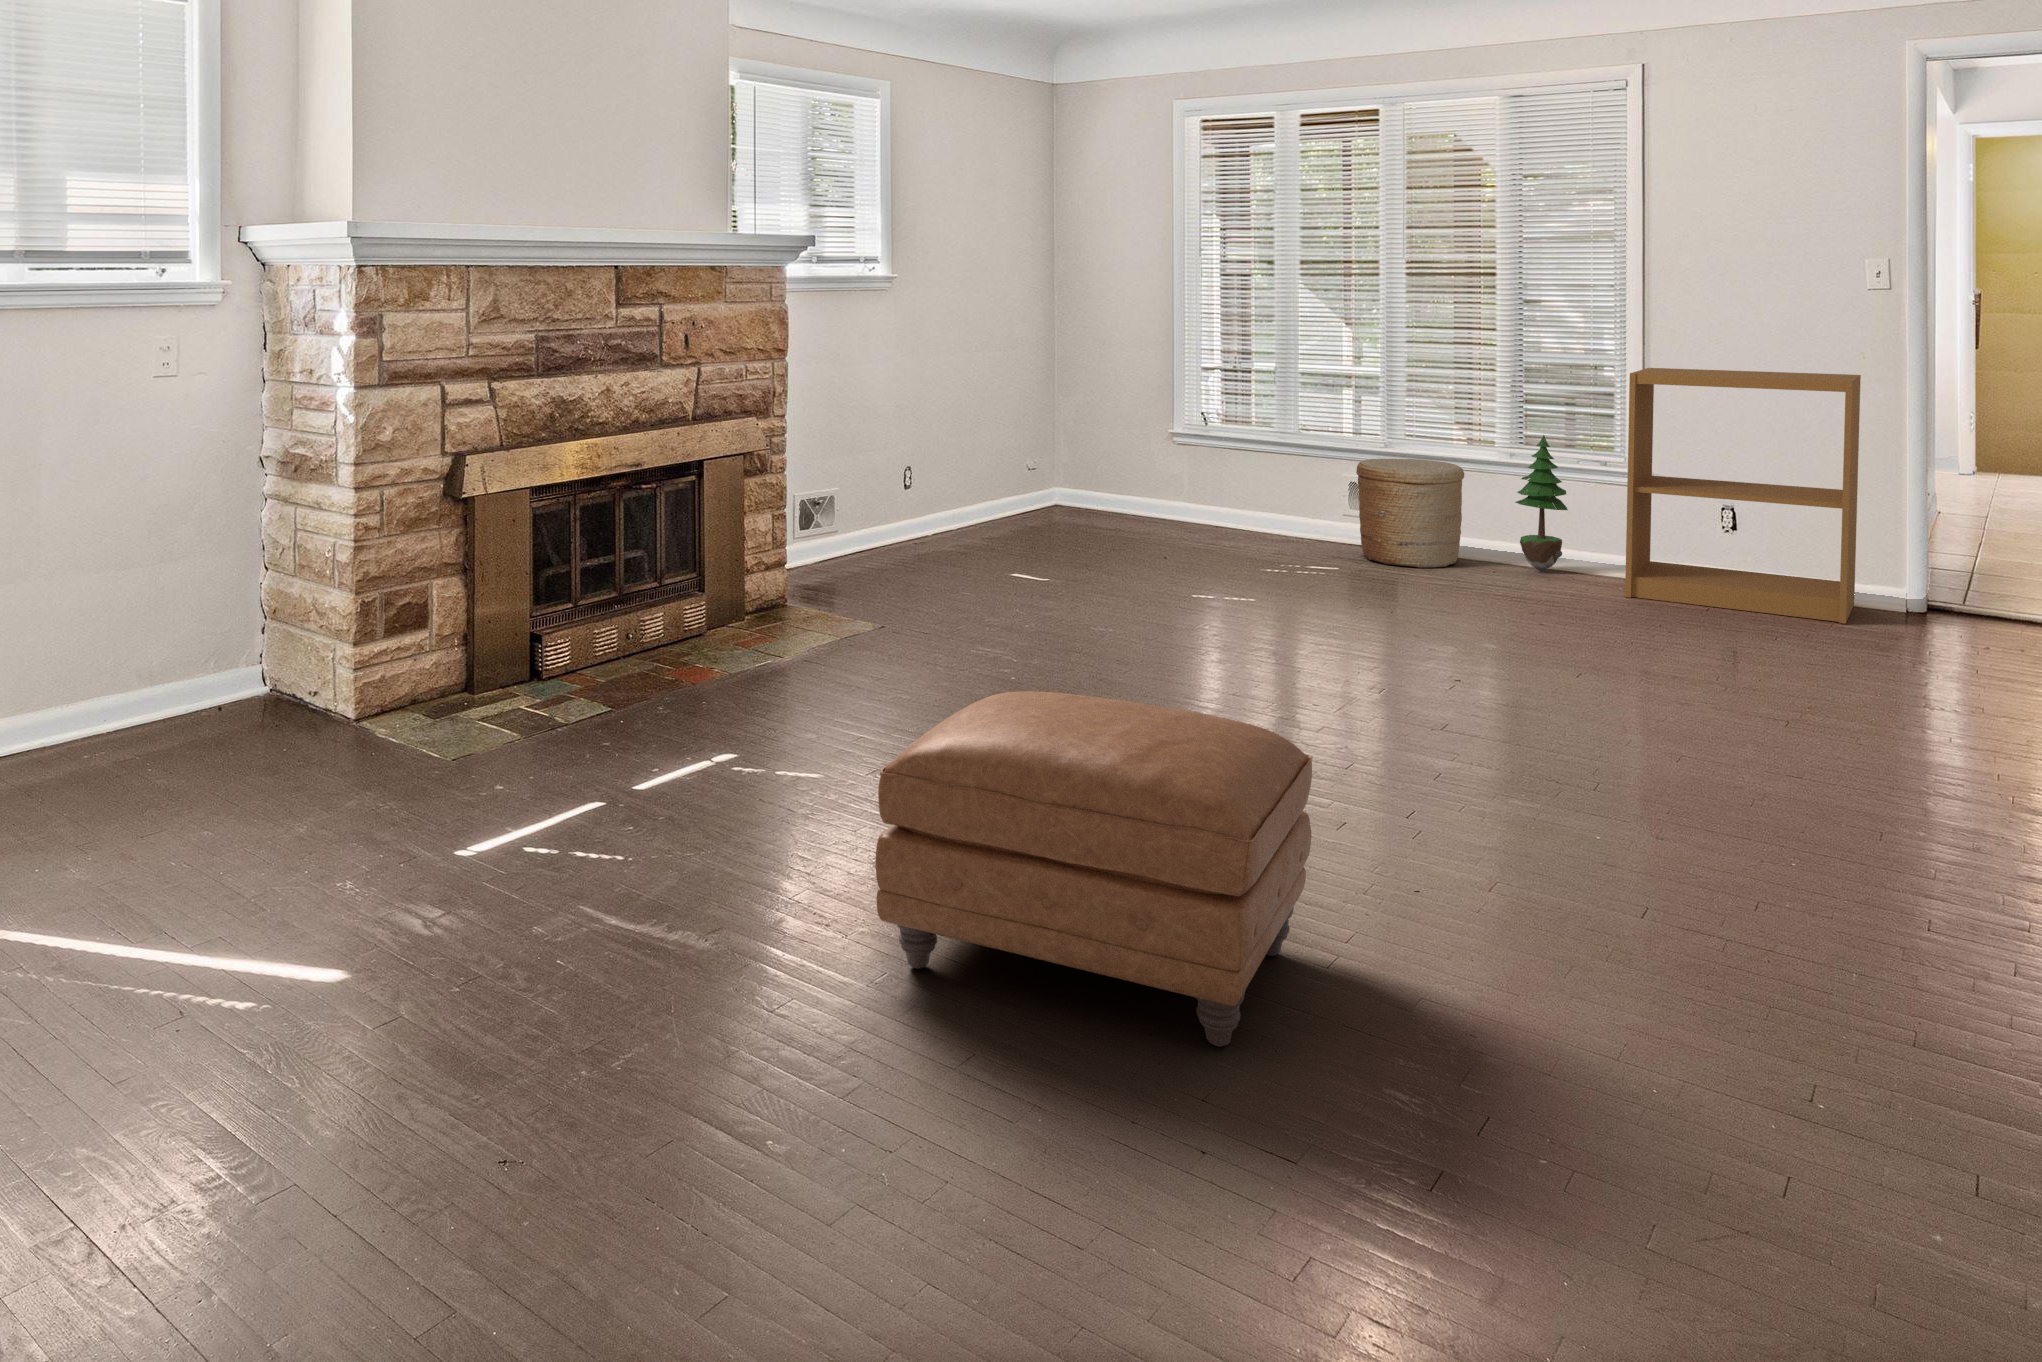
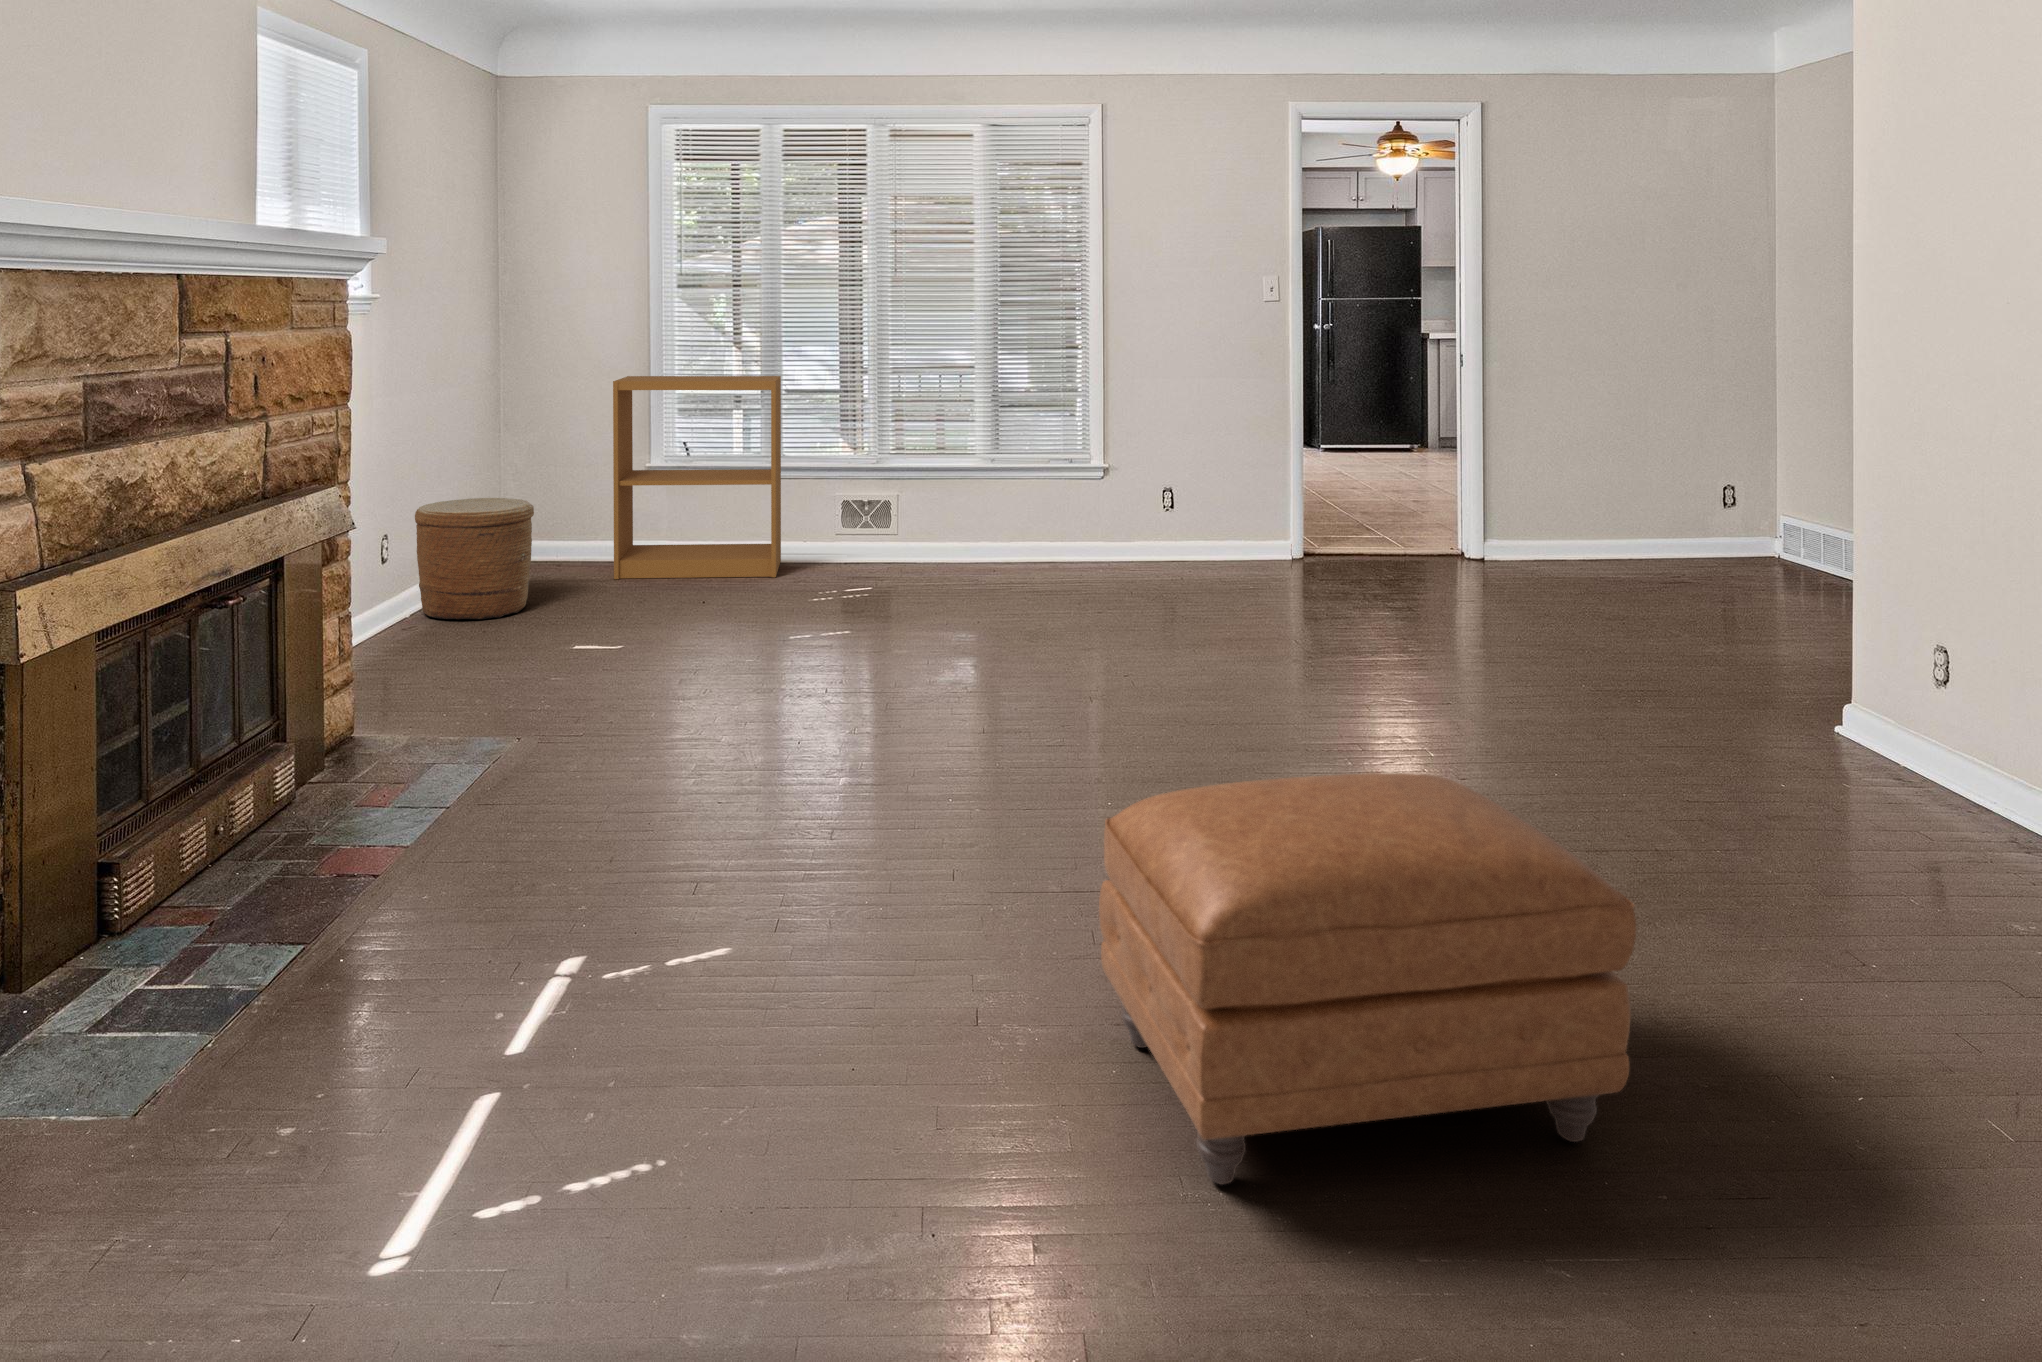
bookshelf: present [1625,368,1861,624] -> present [613,376,781,579]
potted tree: present [1515,435,1568,571] -> none [1010,442,1055,567]
woven basket: present [1356,459,1464,568] -> present [415,498,534,619]

